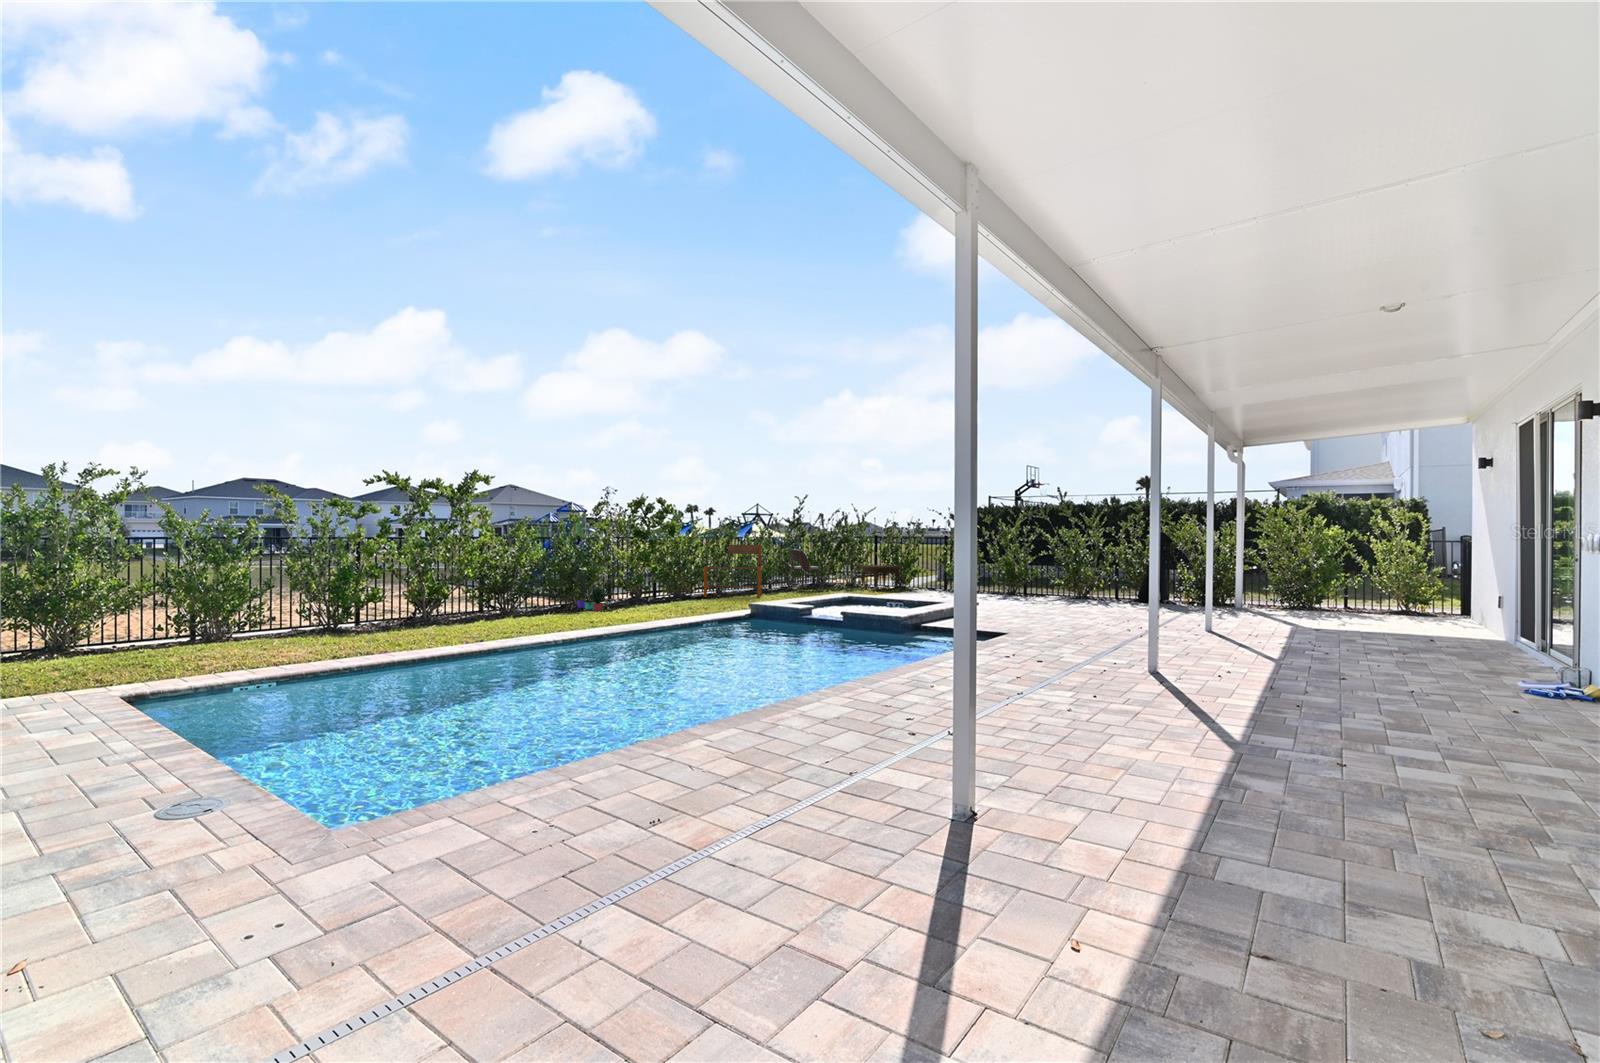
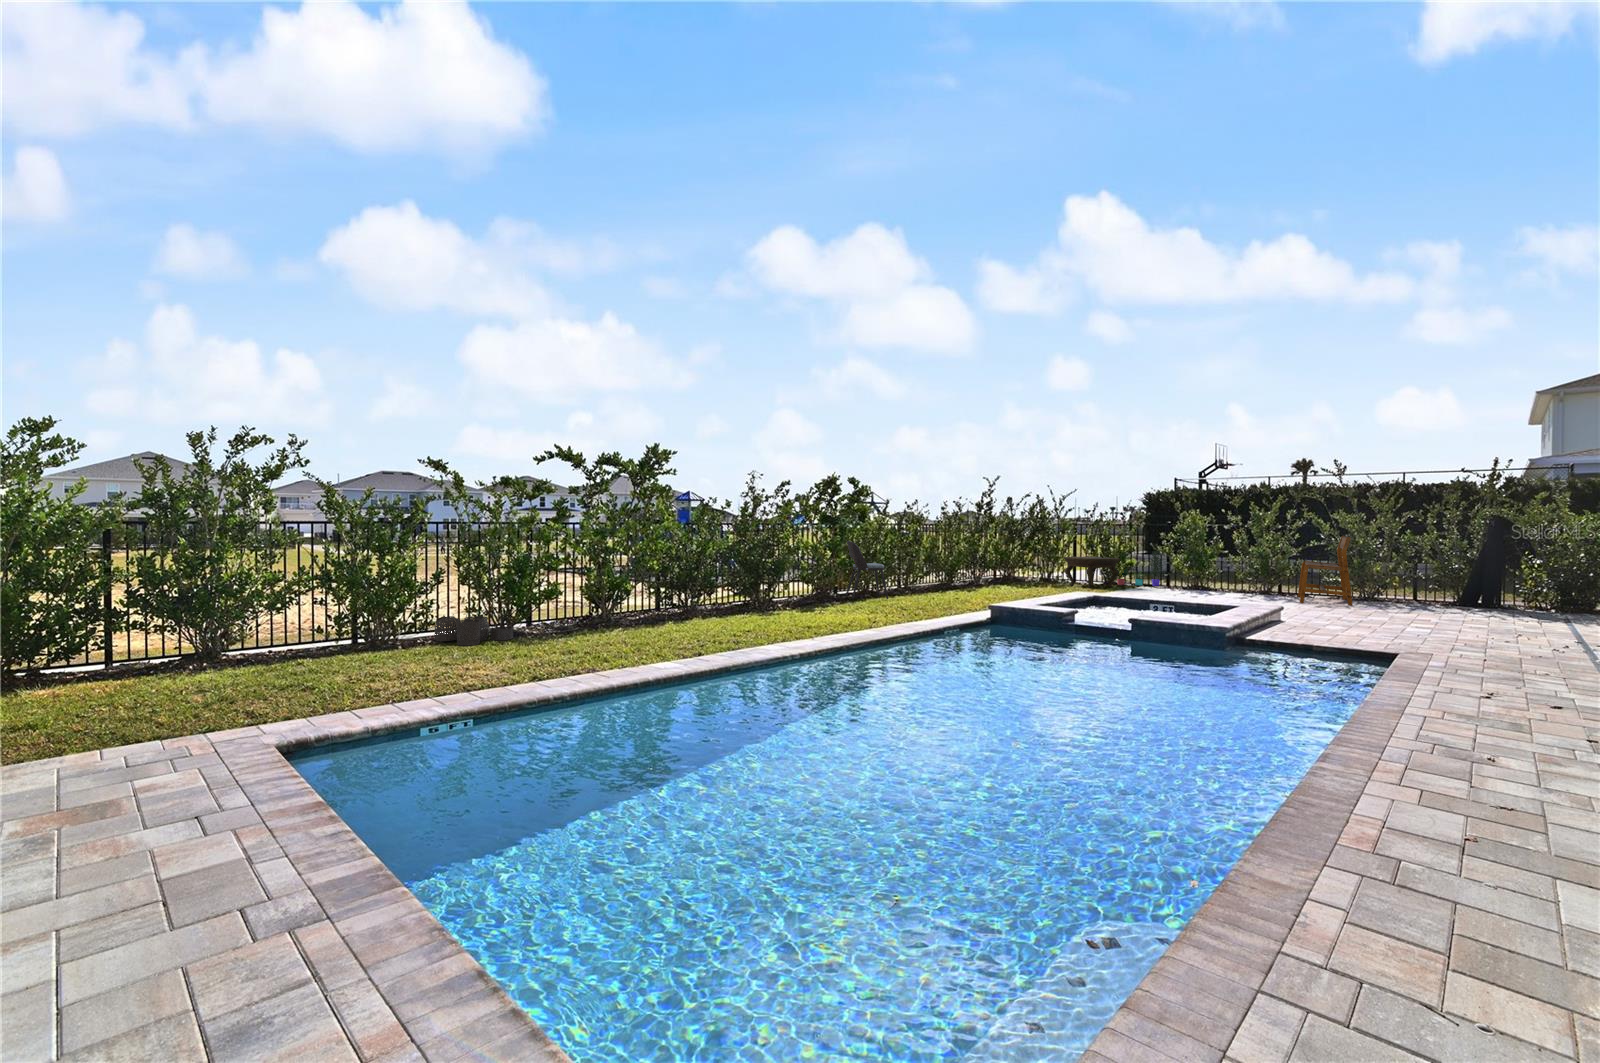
bench: present [704,544,764,598] -> present [1298,536,1352,606]
dining chair: present [788,549,822,592] -> present [846,541,888,599]
potted plant: present [575,569,605,611] -> present [1117,551,1163,586]
woven basket: none [264,613,335,639] -> present [434,613,513,646]

